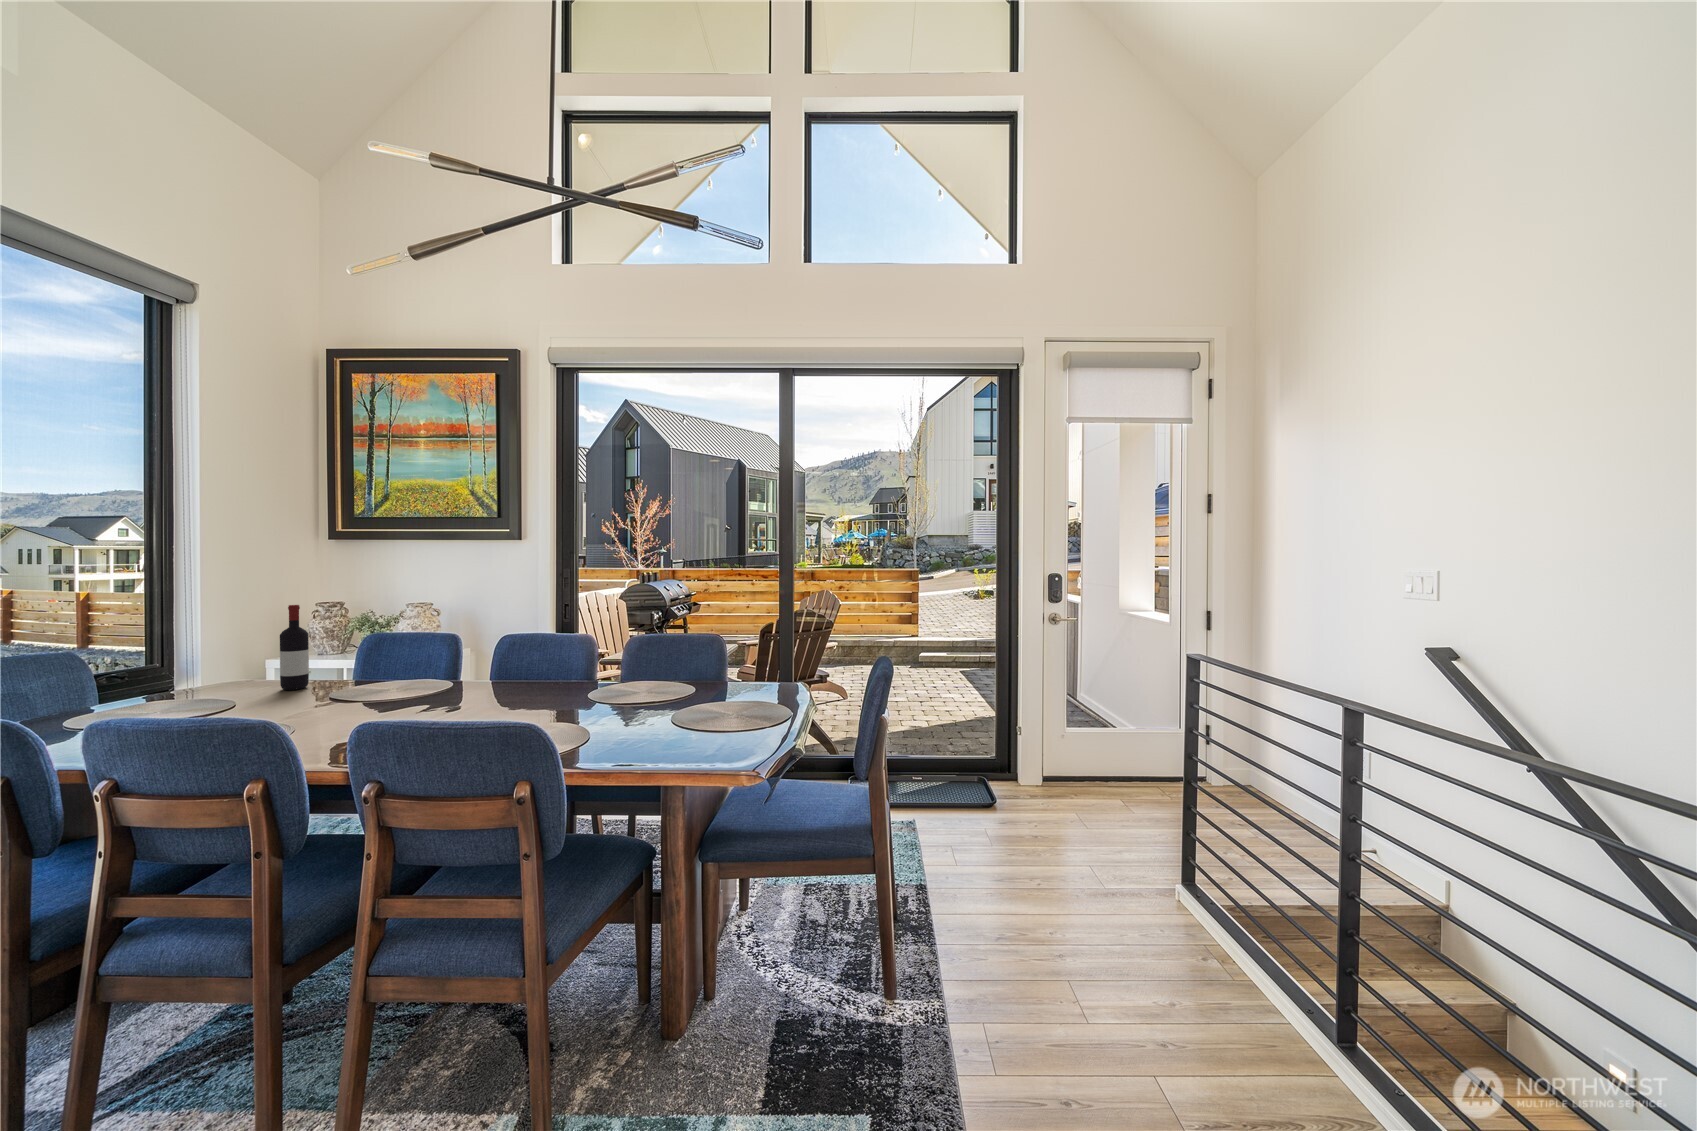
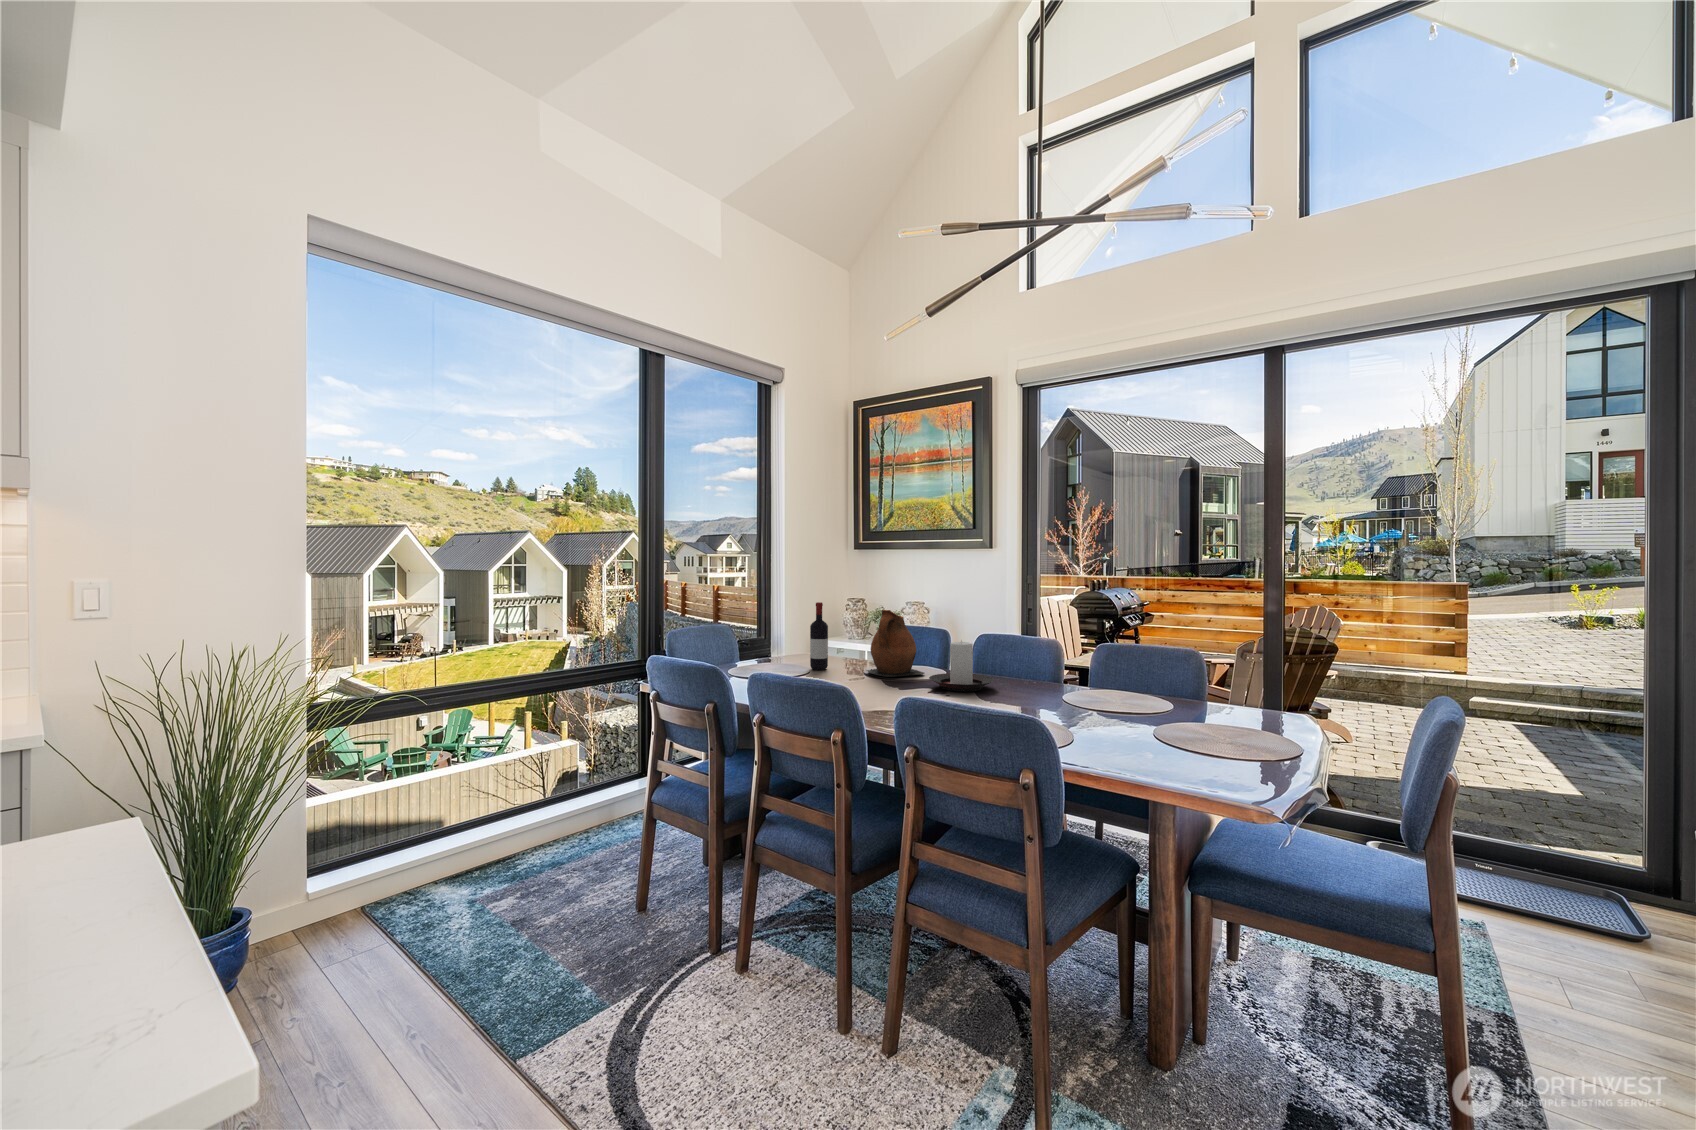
ceramic pitcher: none [362,611,446,690] -> present [866,610,924,677]
candle holder: none [445,642,526,699] -> present [929,641,994,692]

